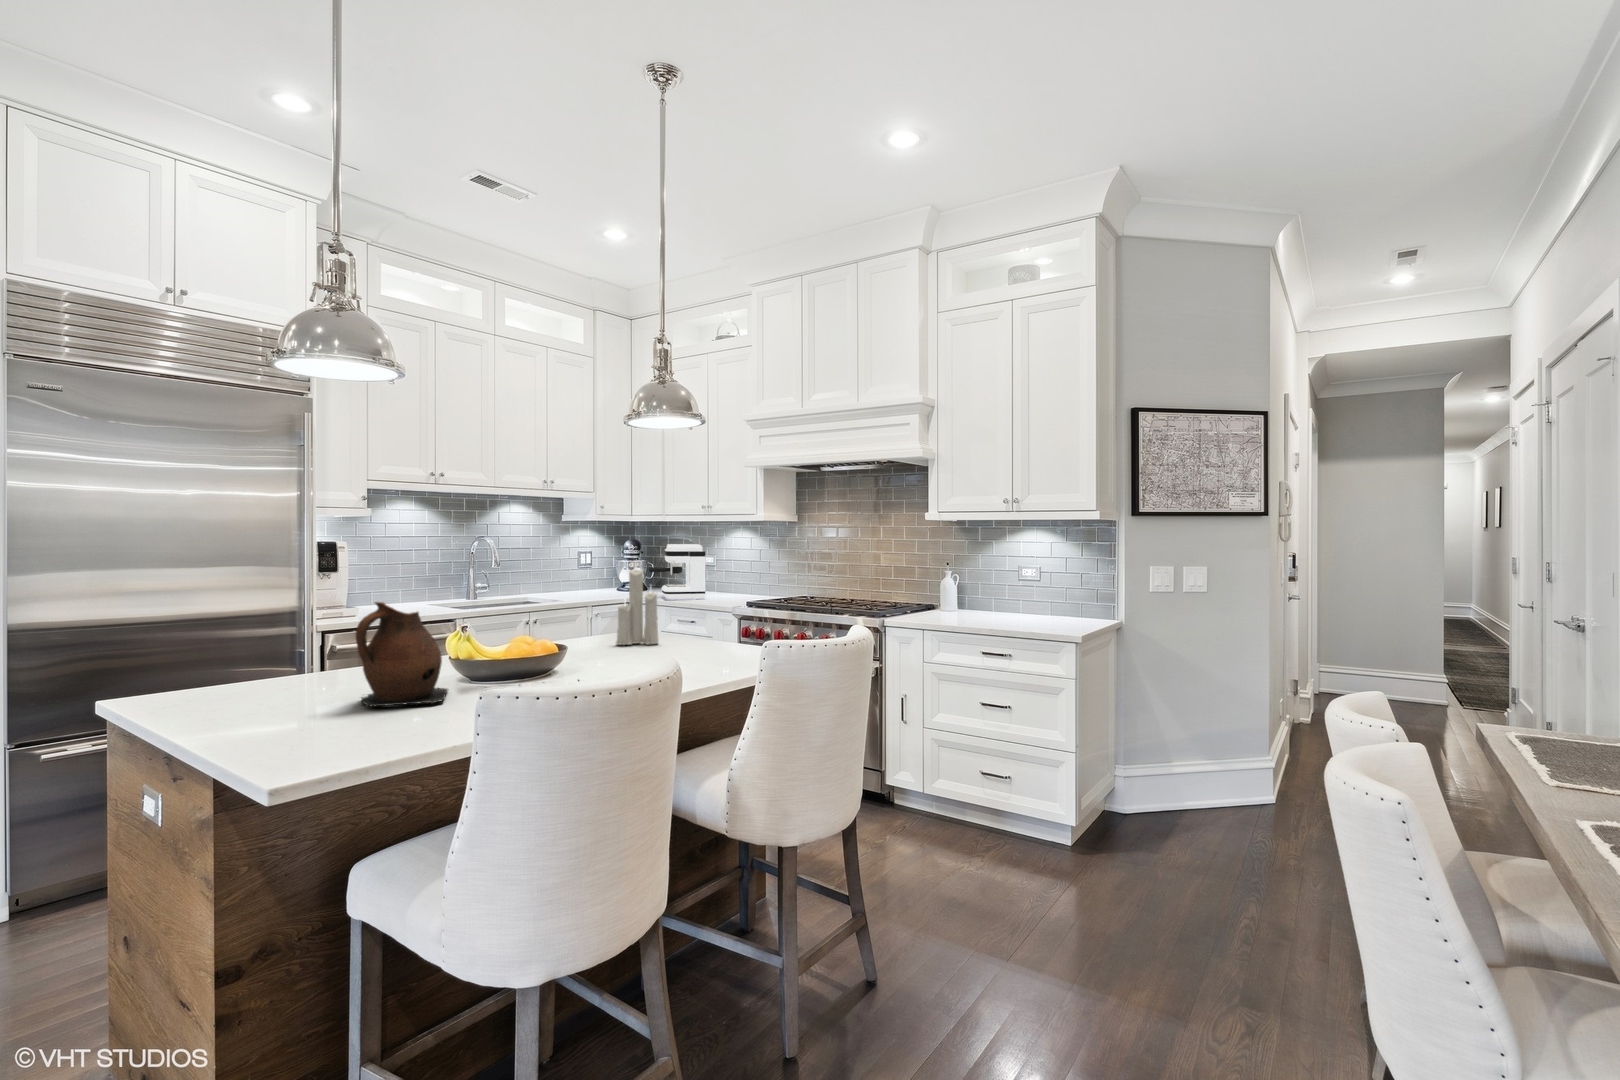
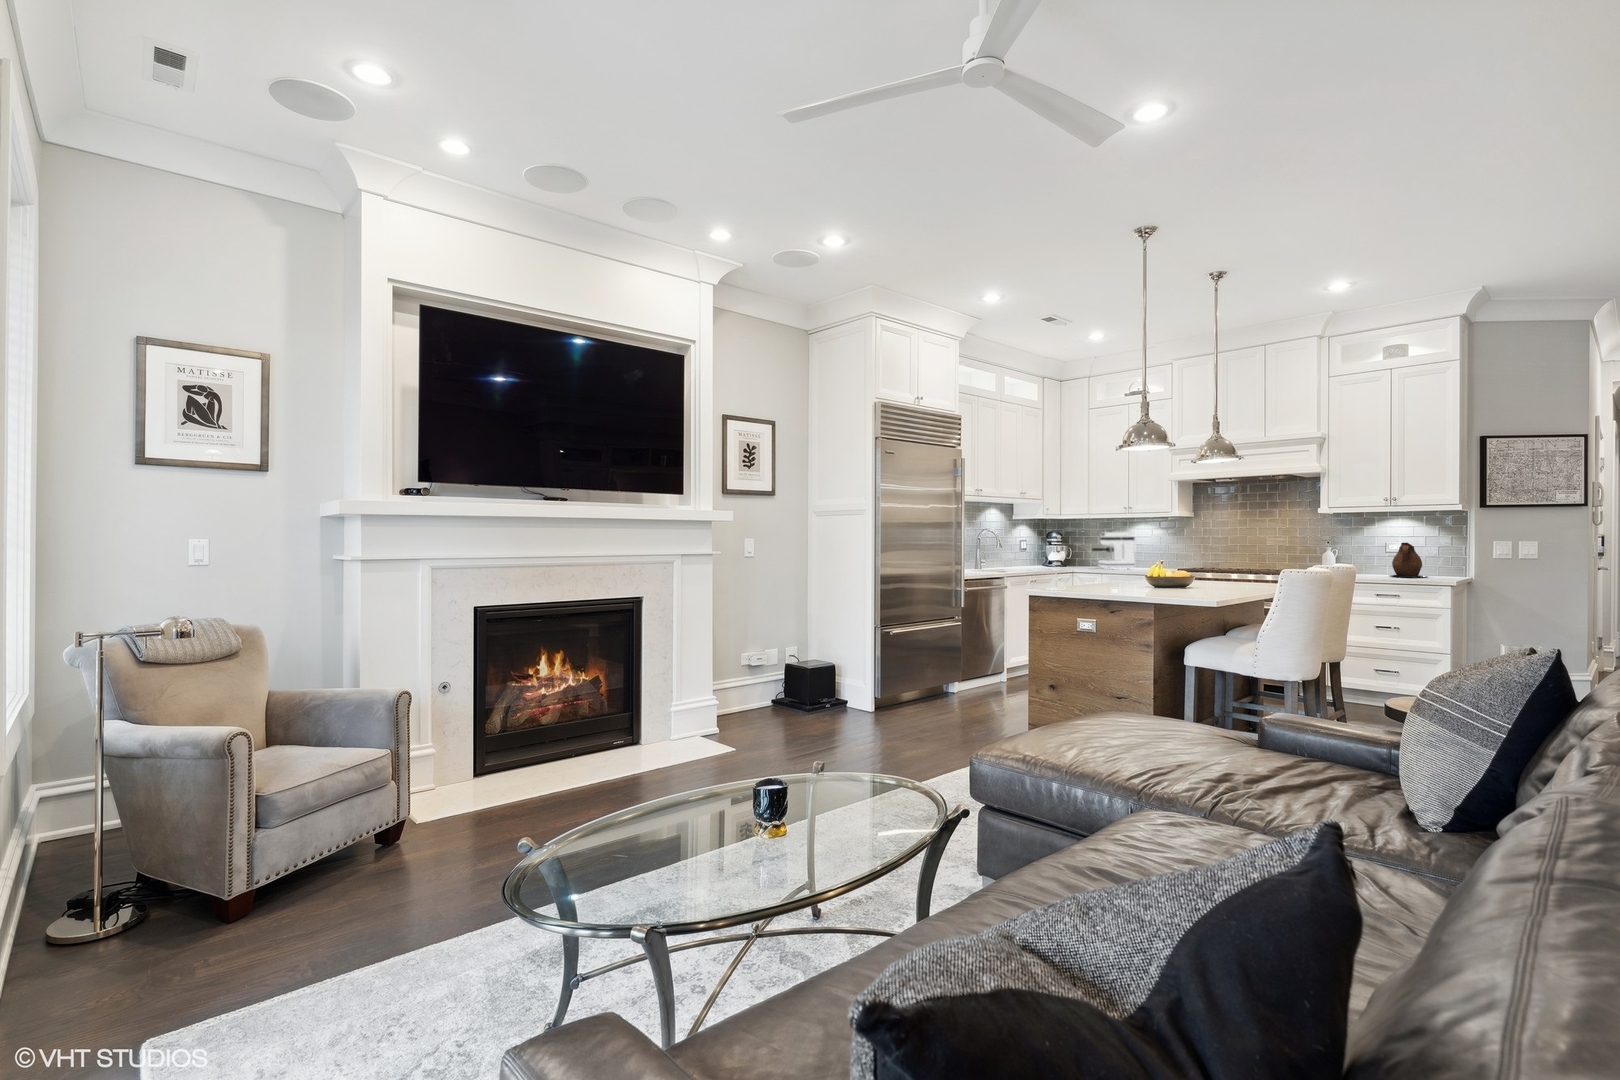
candle: present [616,567,659,645] -> none [1178,535,1202,583]
ceramic pitcher: present [356,602,448,706] -> present [1390,543,1422,577]

